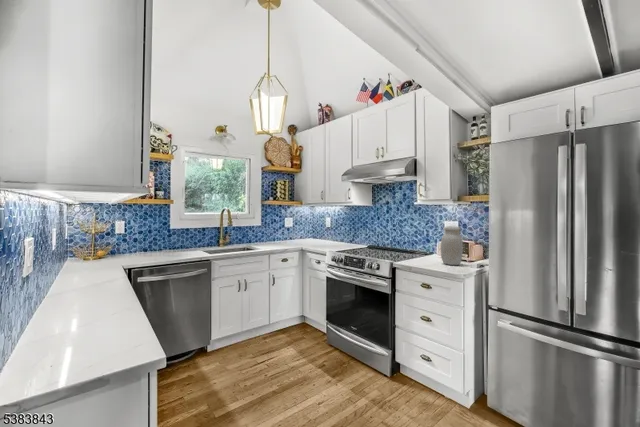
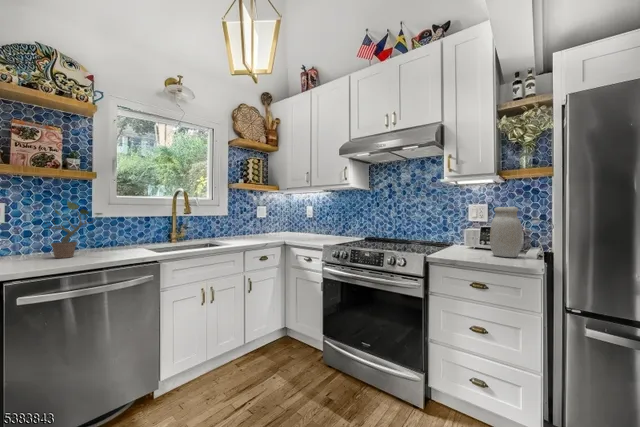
potted plant: none [139,219,177,256] -> present [49,202,102,258]

